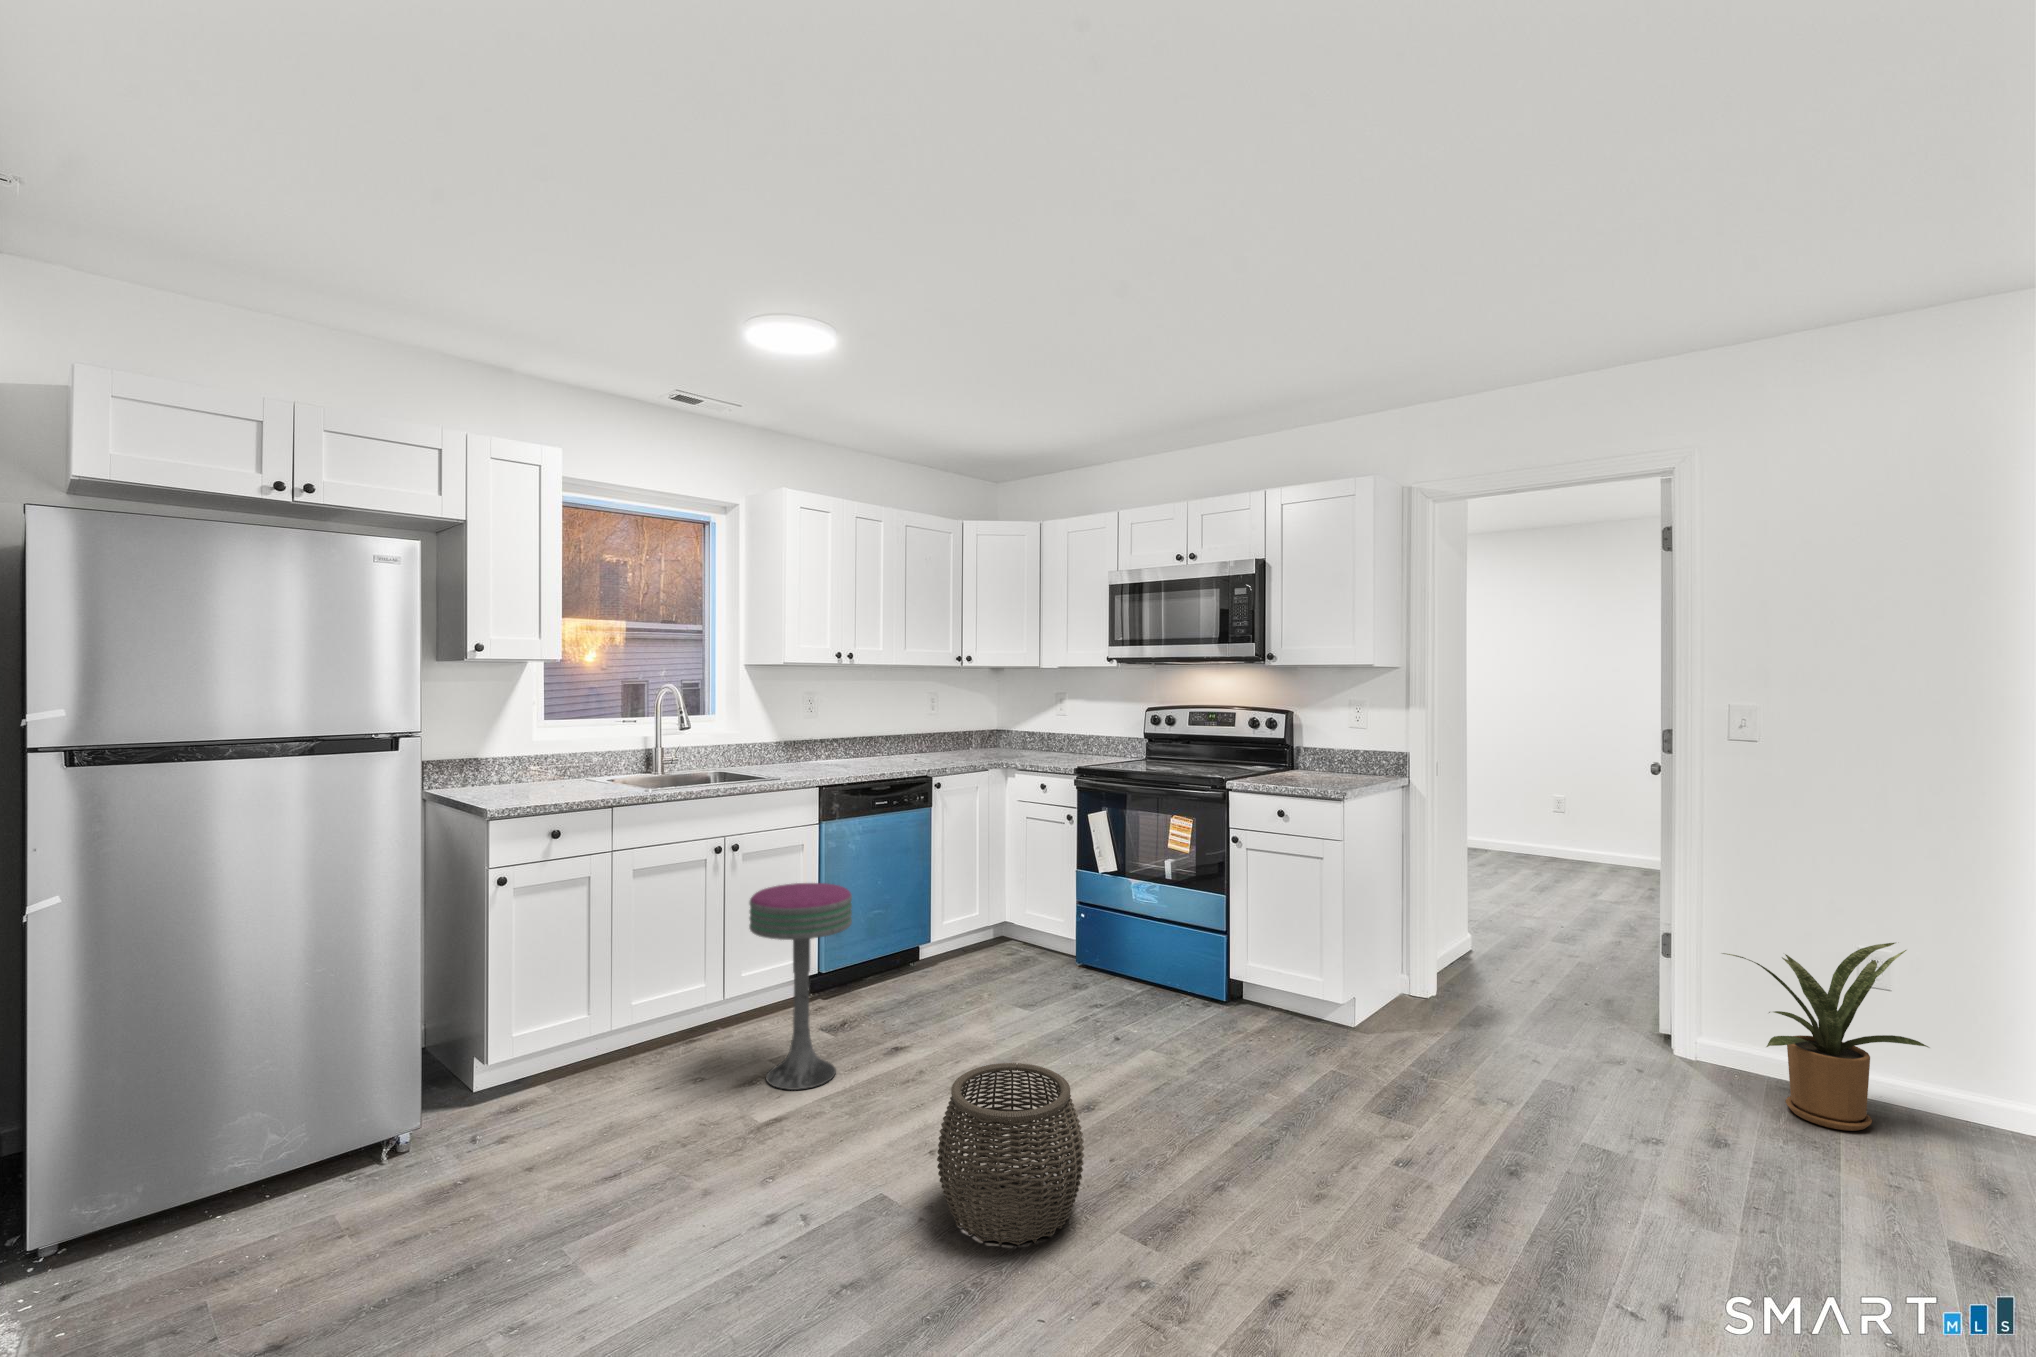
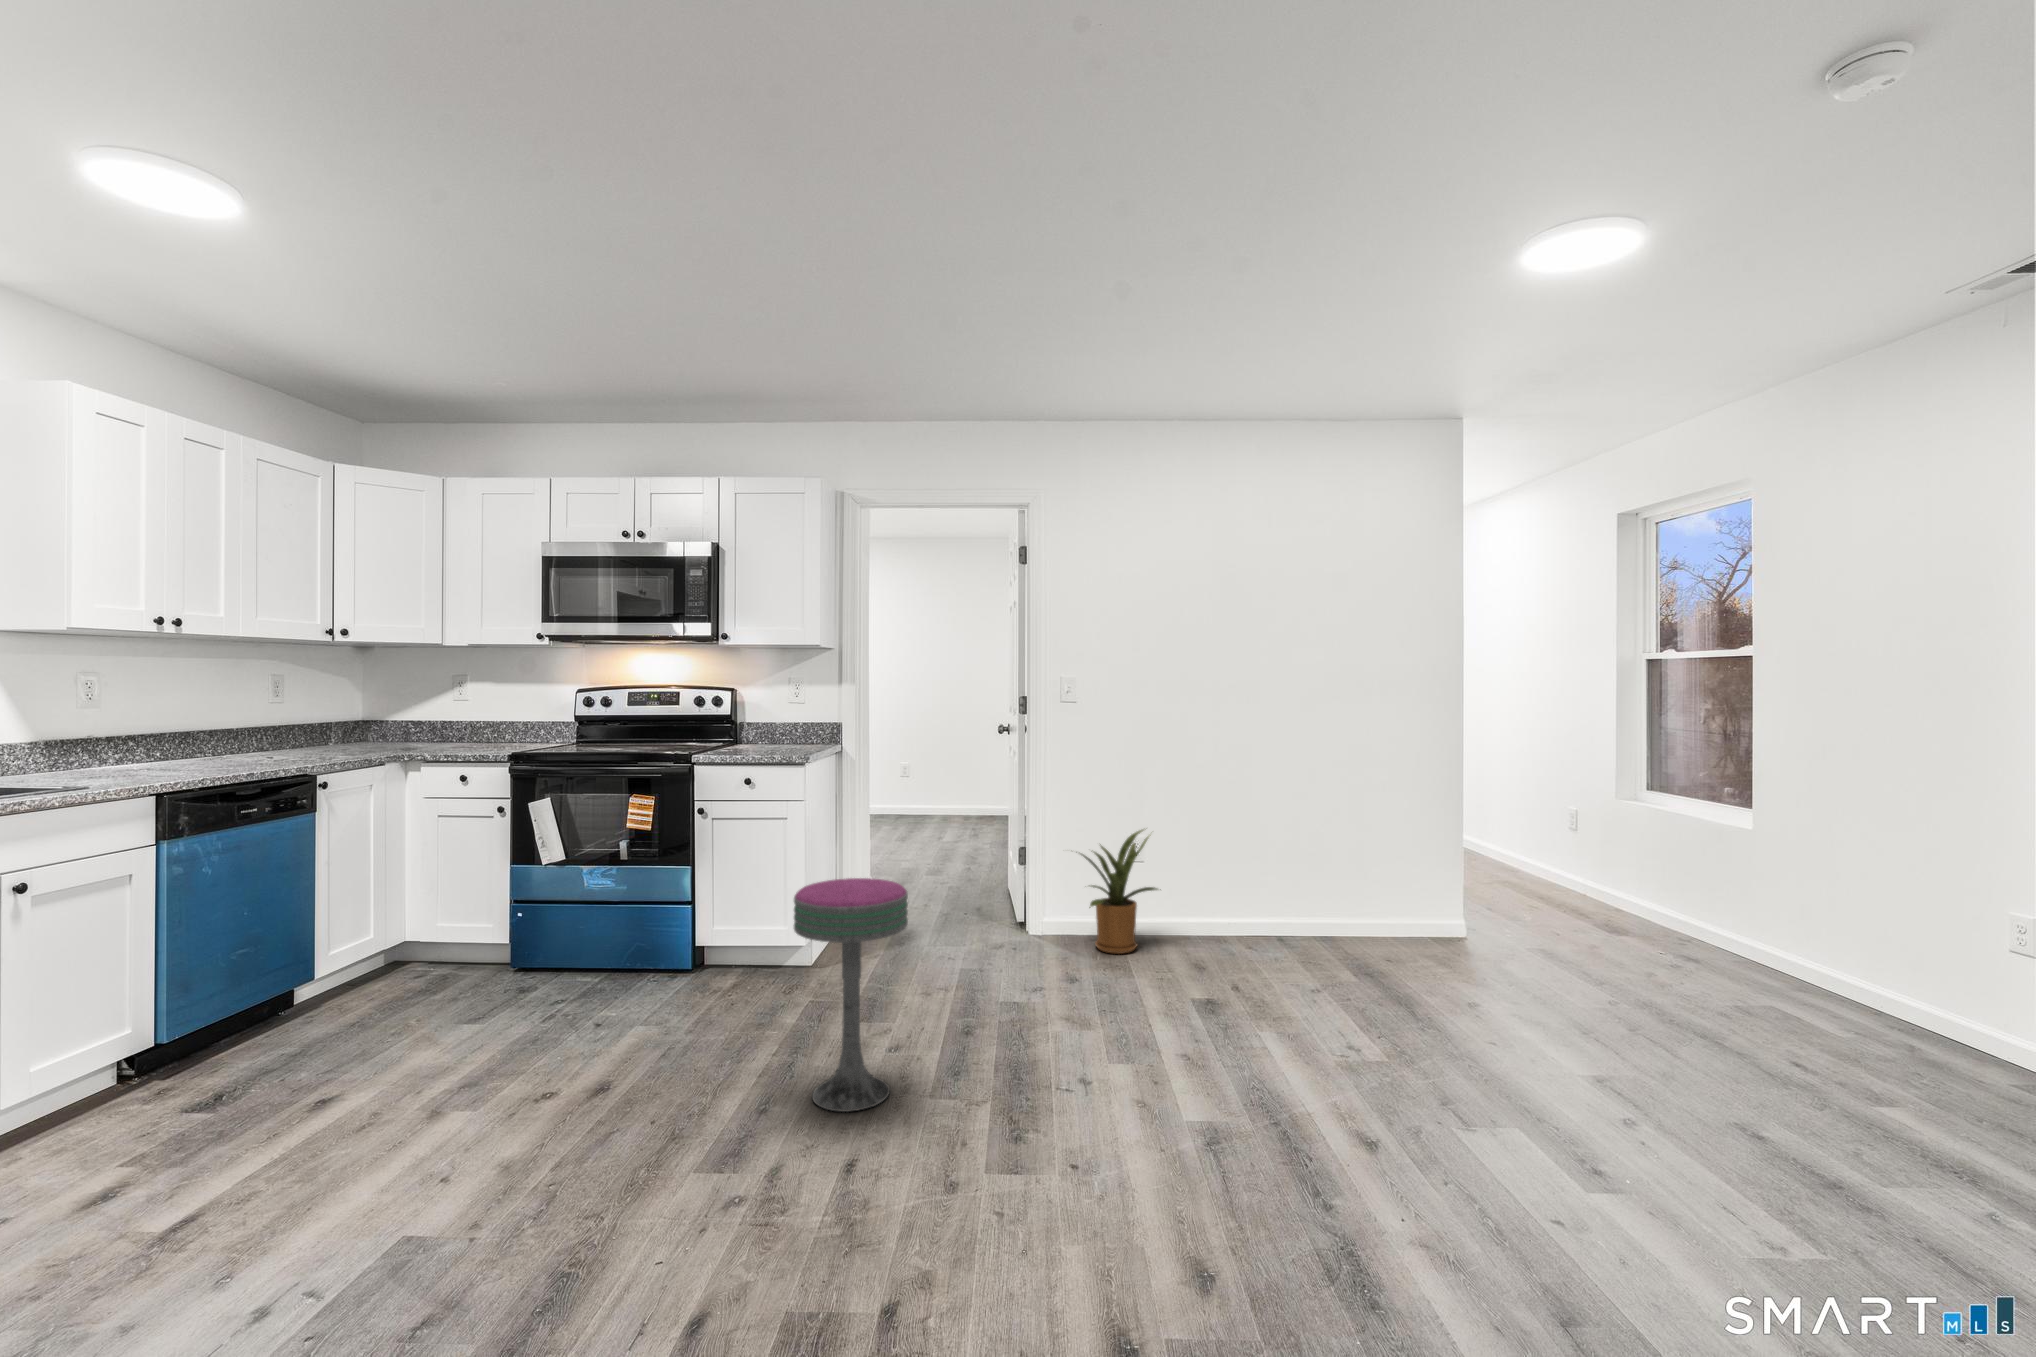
bar stool: present [749,883,852,1090] -> present [794,878,908,1112]
woven basket: present [937,1063,1084,1245] -> none [485,1043,655,1233]

